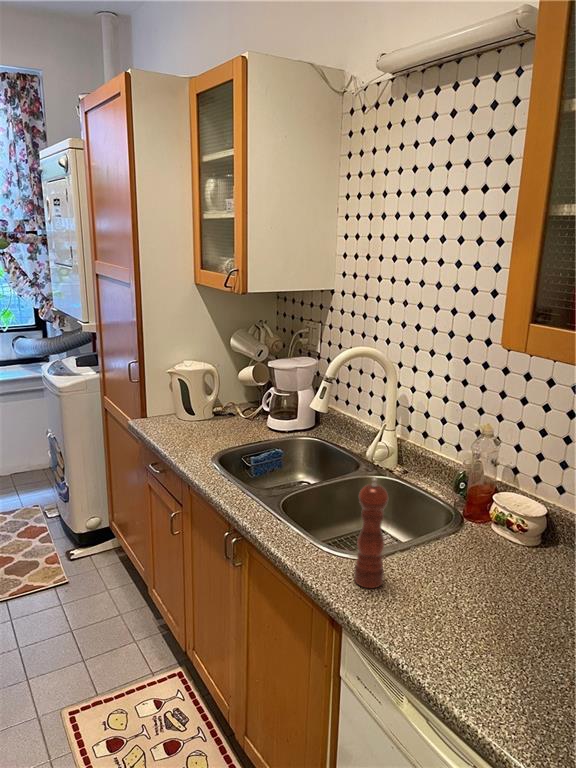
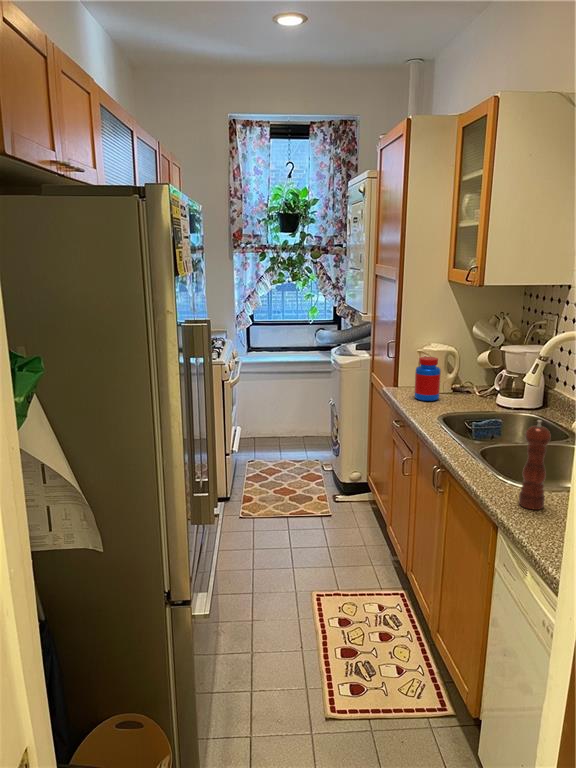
jar: none [170,380,201,435] -> present [415,357,441,401]

